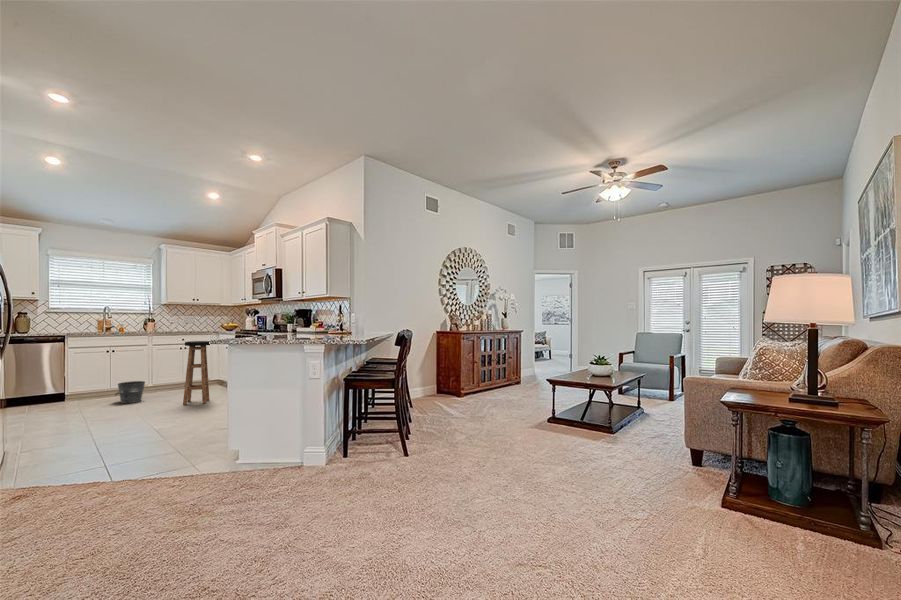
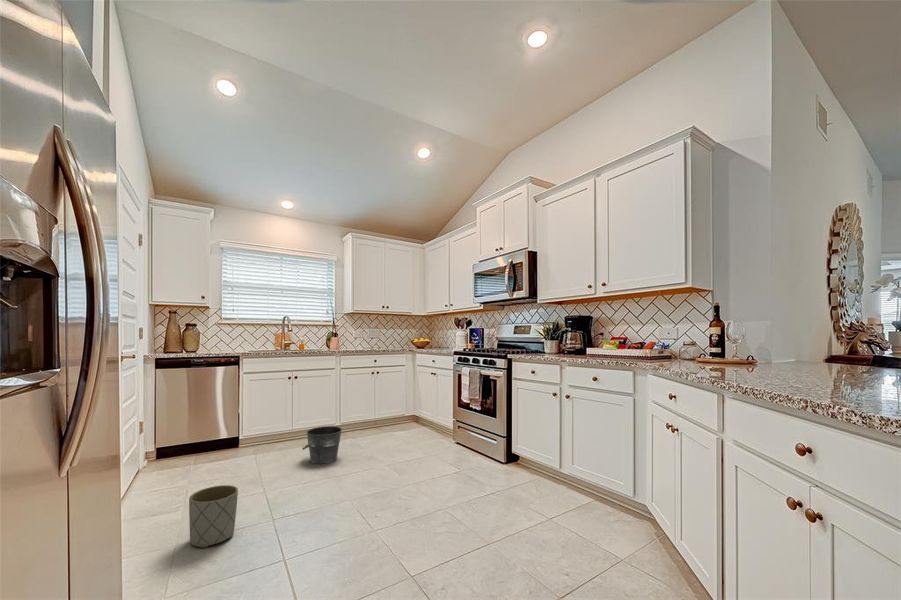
bar stool: present [183,341,210,405] -> none [402,368,439,476]
planter: none [33,402,64,430] -> present [189,485,238,548]

